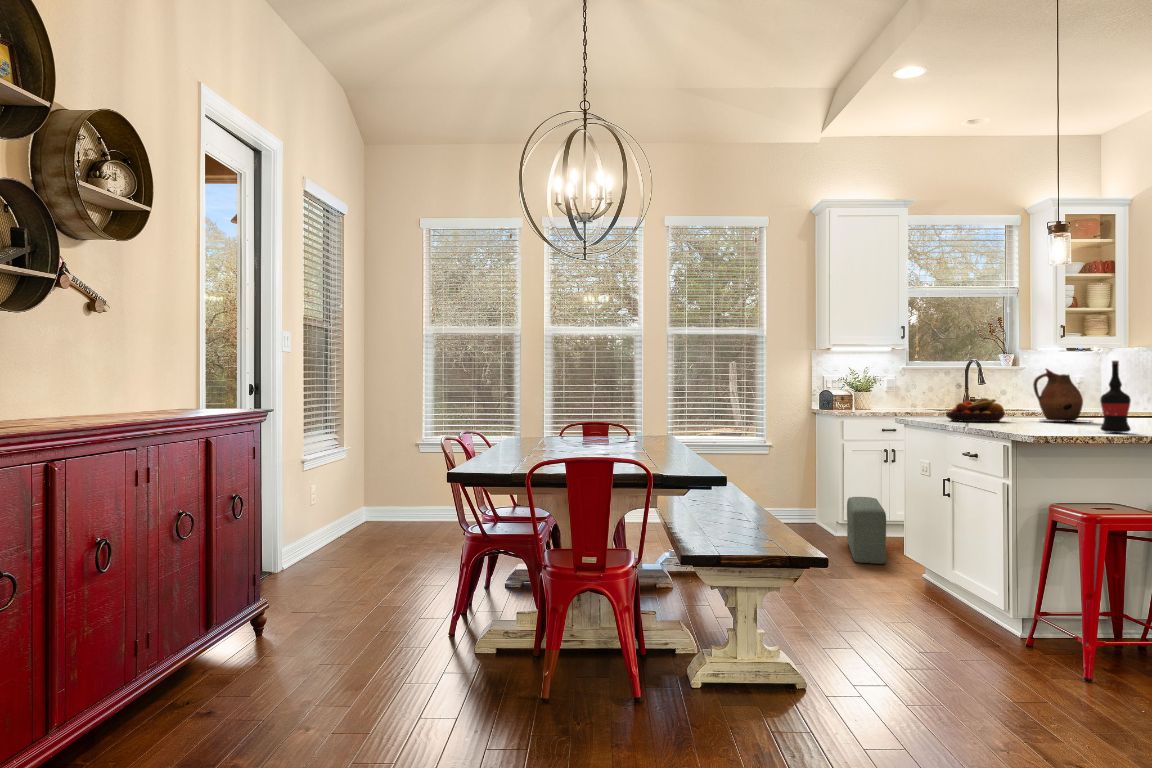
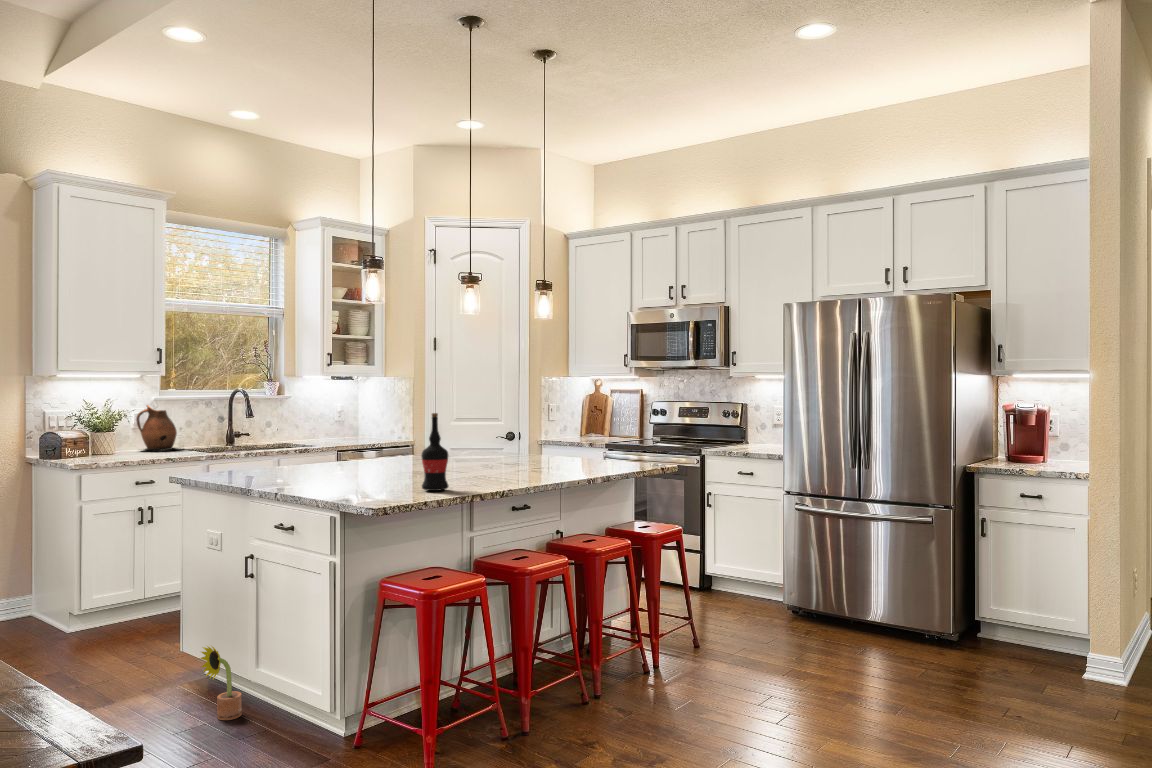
ceramic pitcher: present [1033,369,1083,422] -> present [136,405,177,451]
fruit bowl: present [946,398,1005,422] -> none [237,448,305,479]
pouf: present [847,497,886,564] -> none [91,576,154,674]
decorative plant: none [907,541,939,604] -> present [200,646,242,720]

